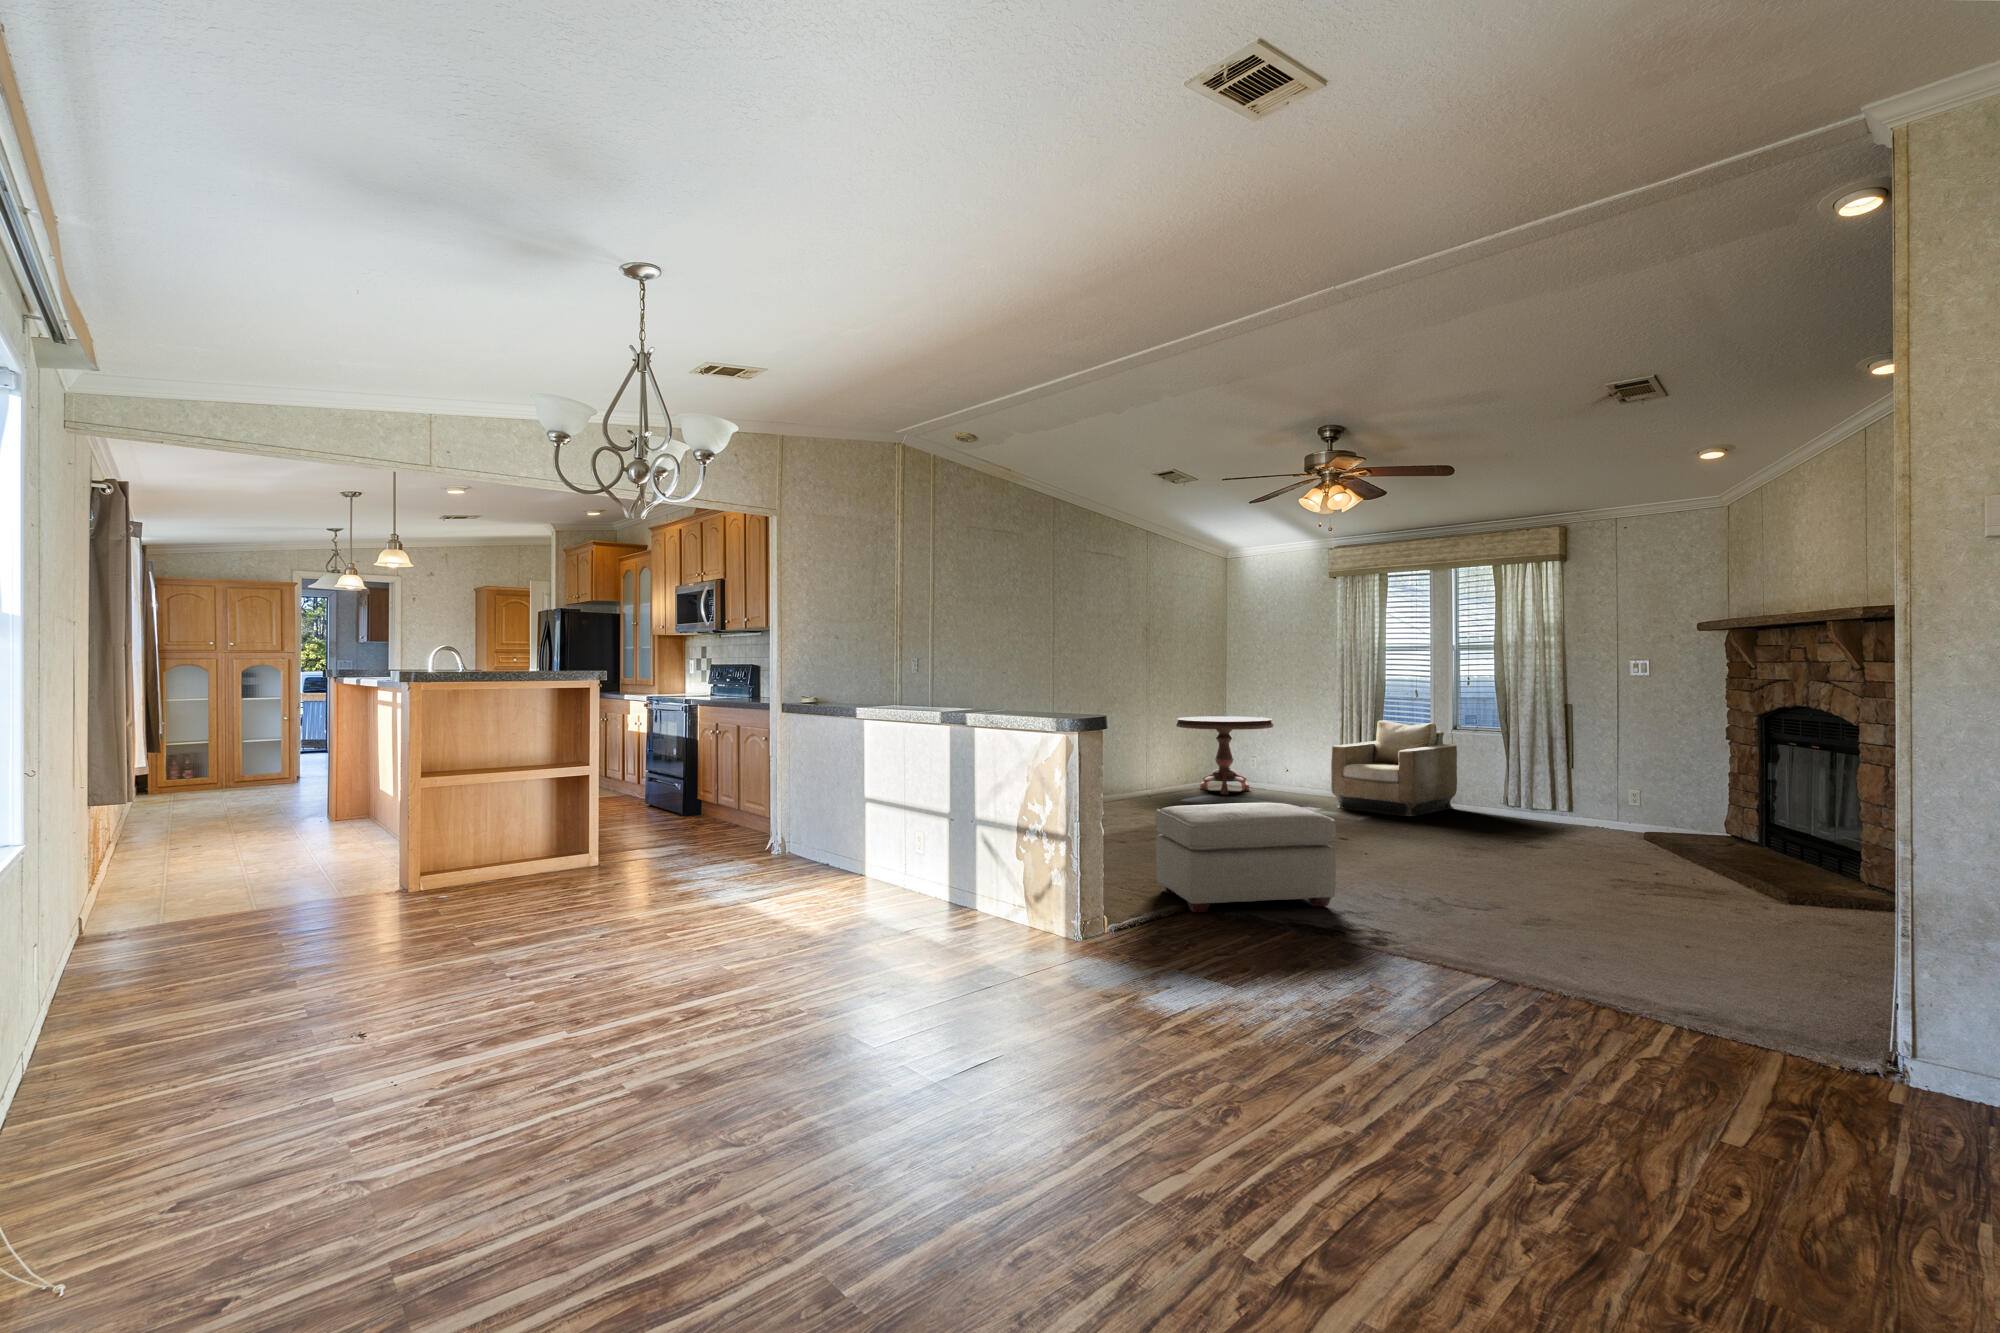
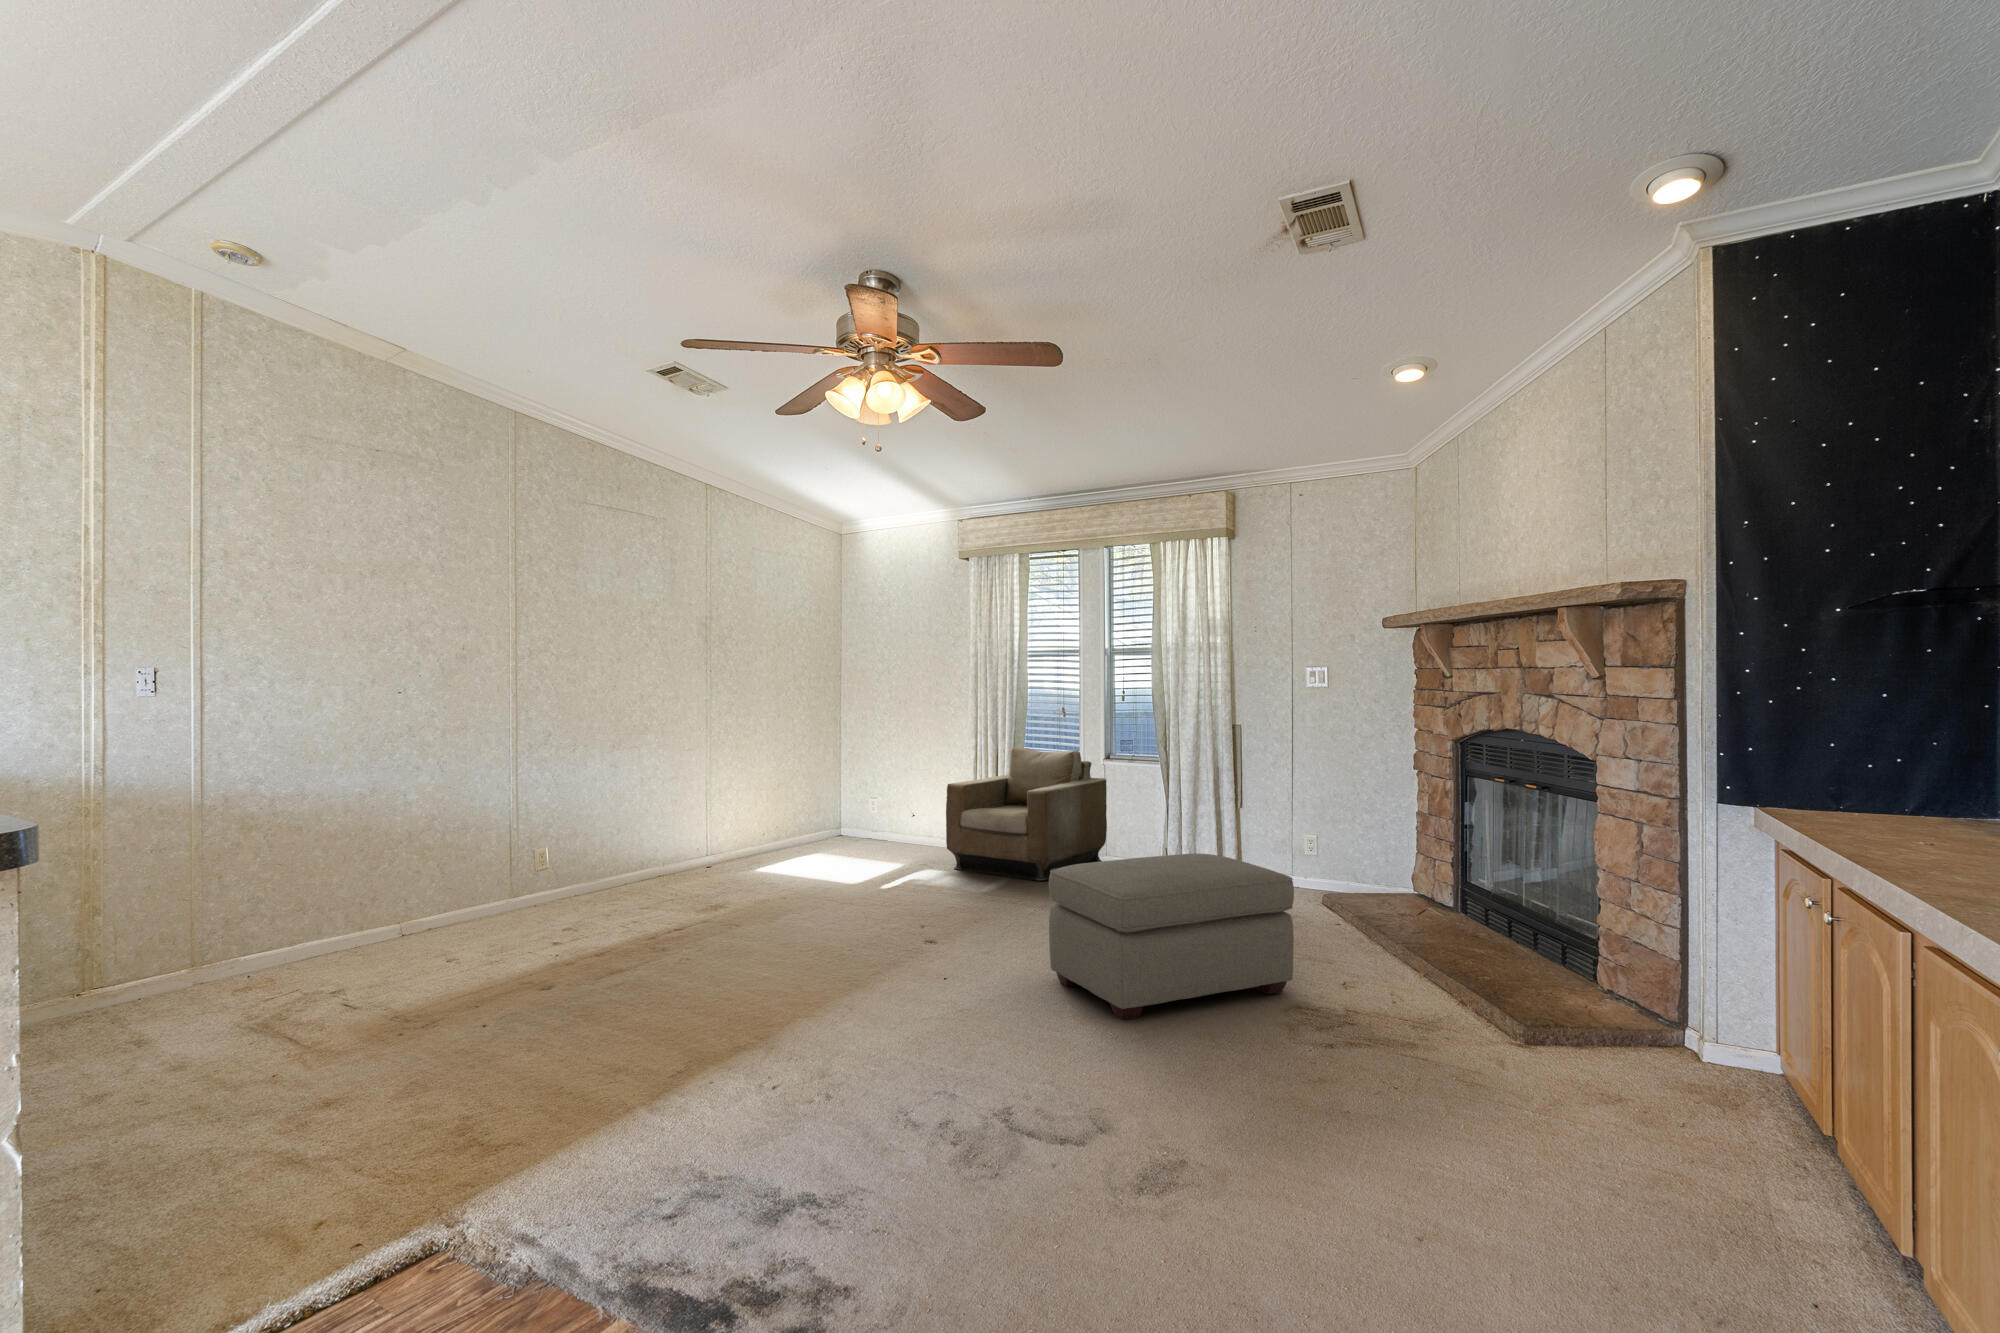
side table: present [1175,716,1274,795] -> none [755,743,888,851]
ottoman: present [1155,803,1336,912] -> present [1049,854,1294,1020]

